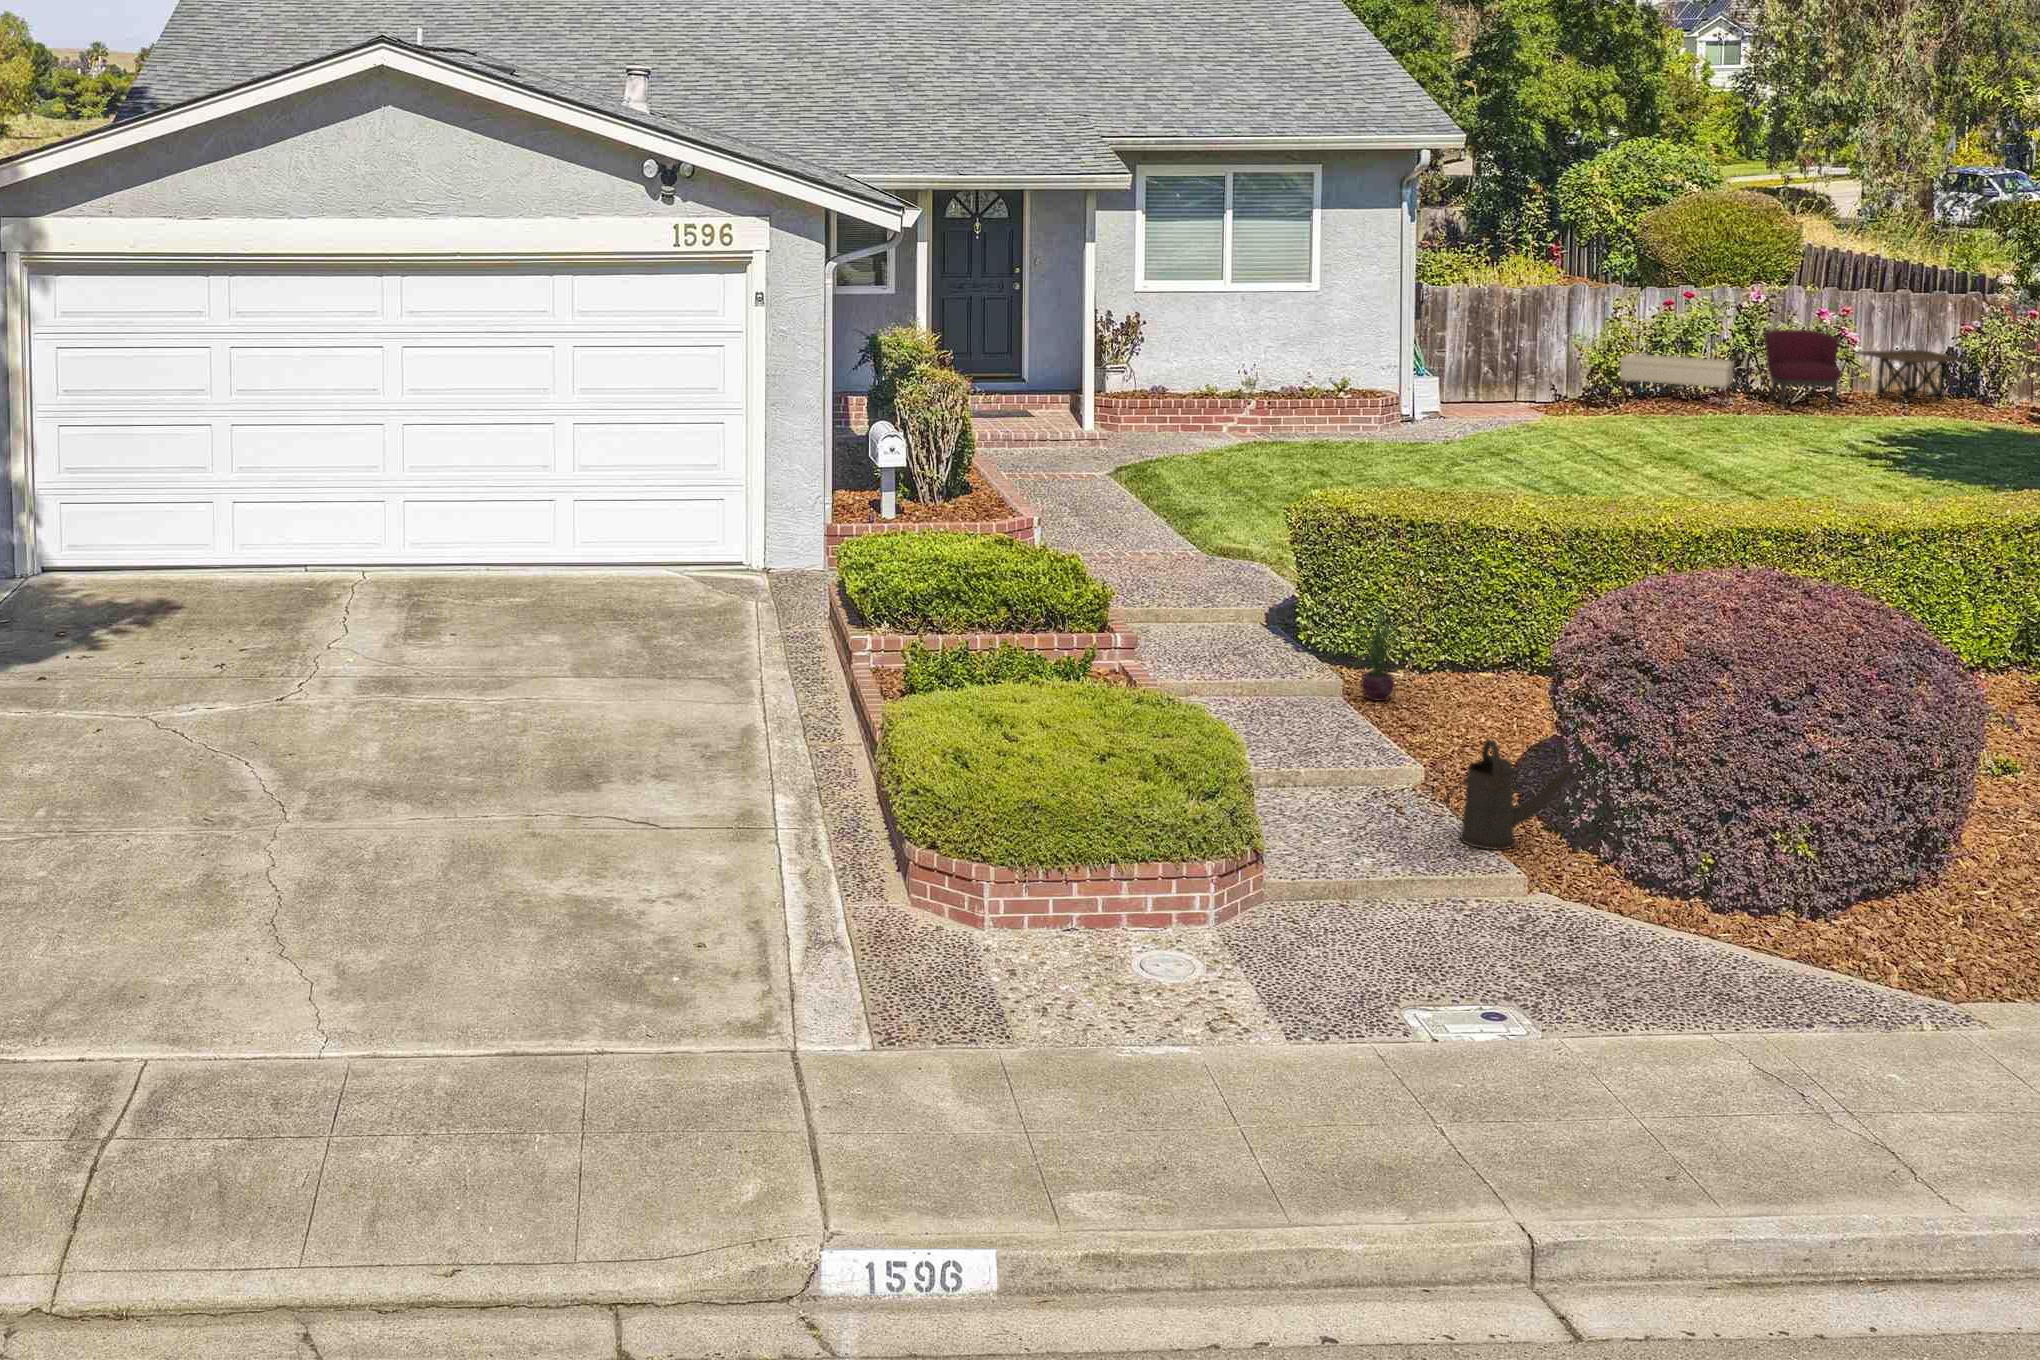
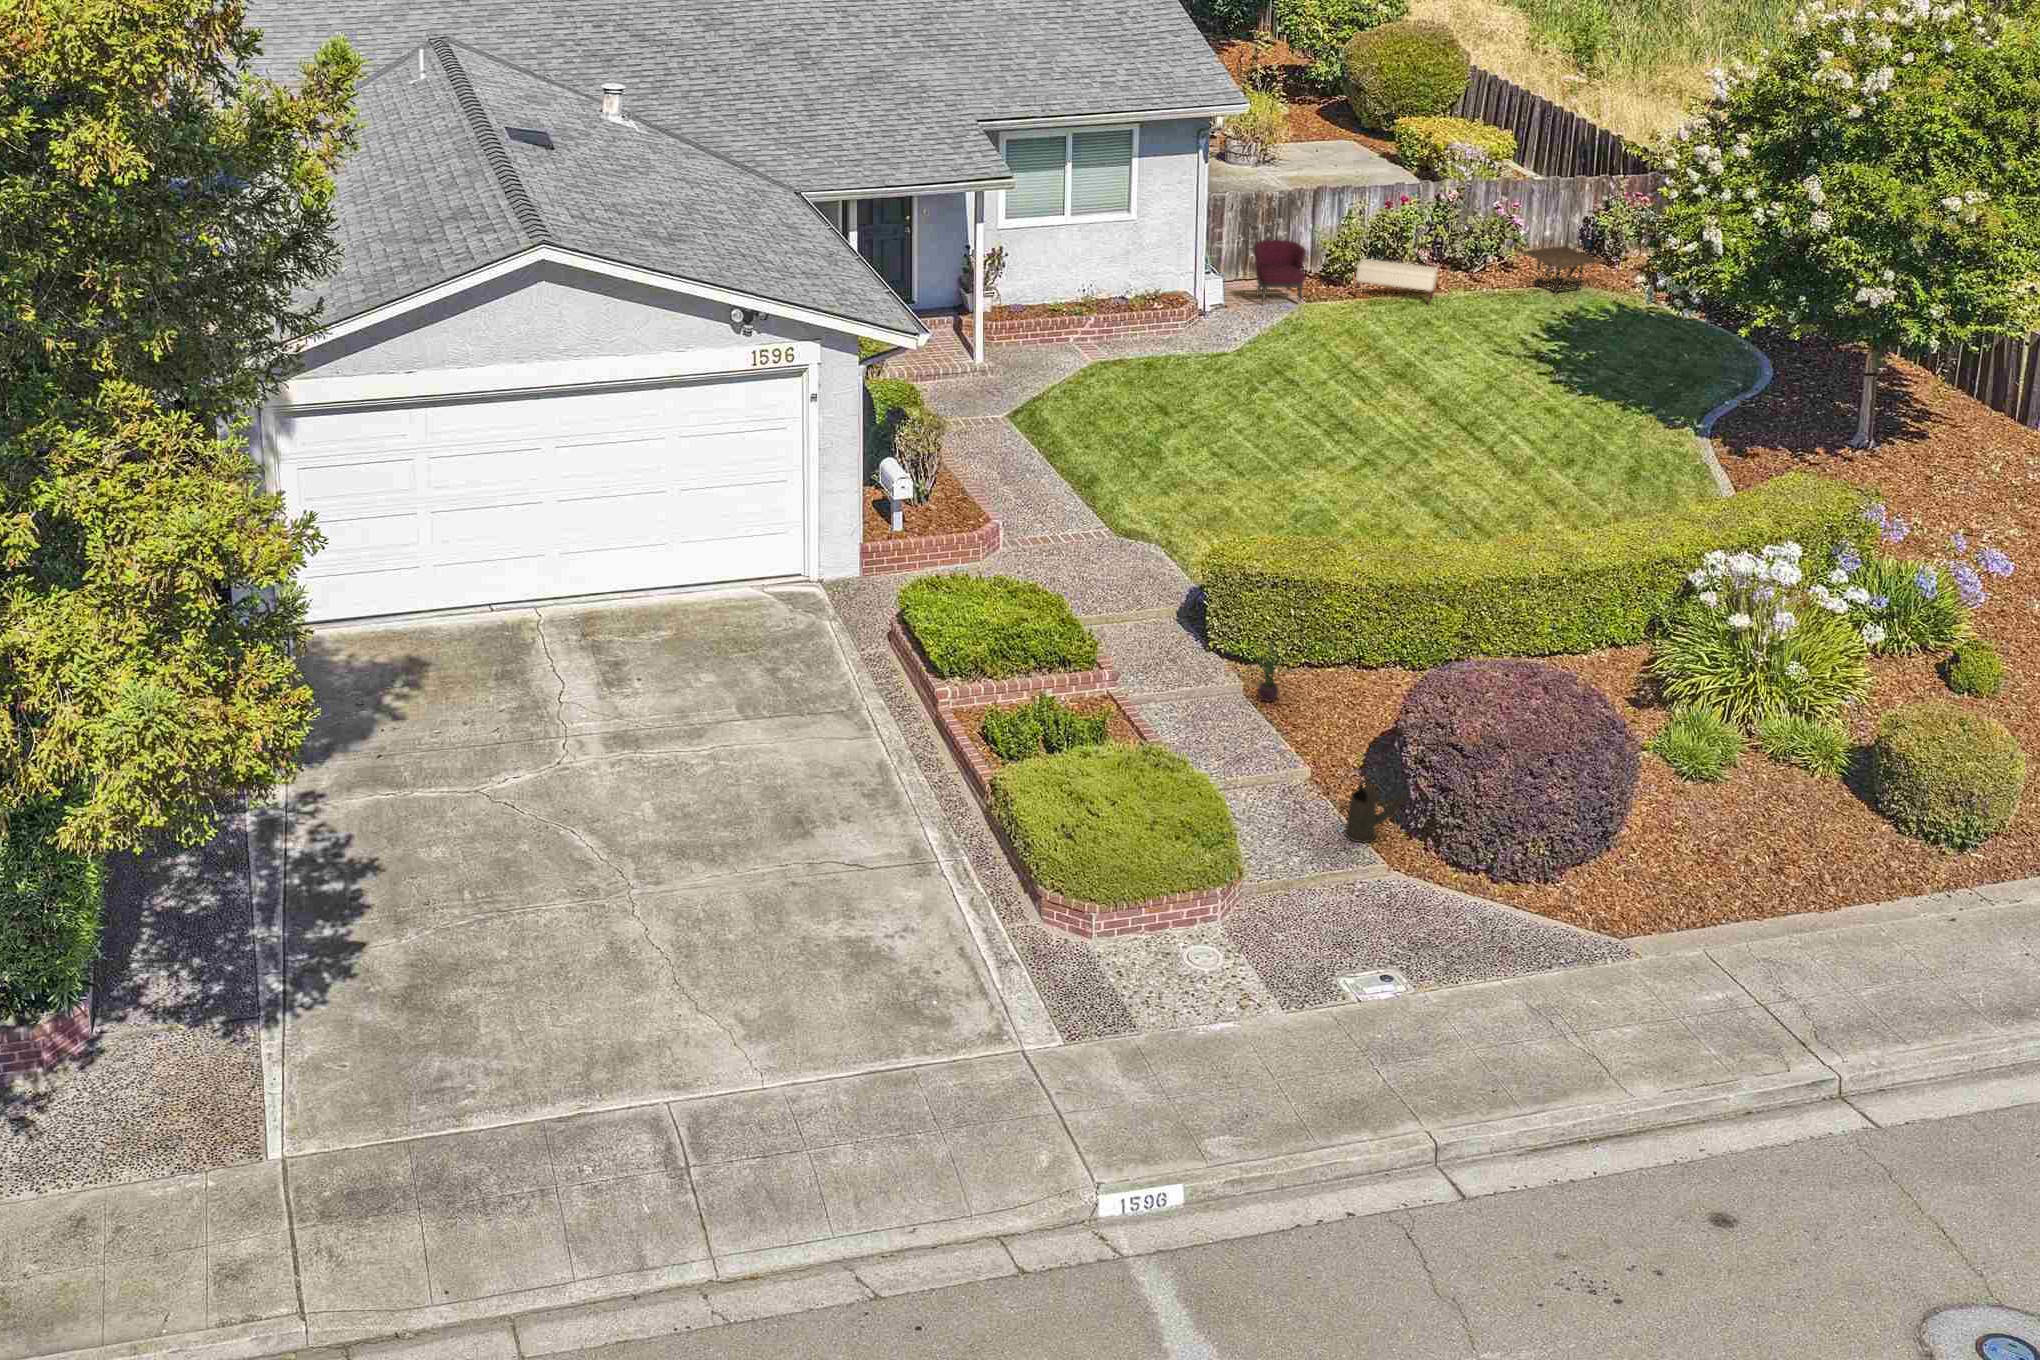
chair: present [1764,330,1842,410] -> present [1254,239,1306,304]

